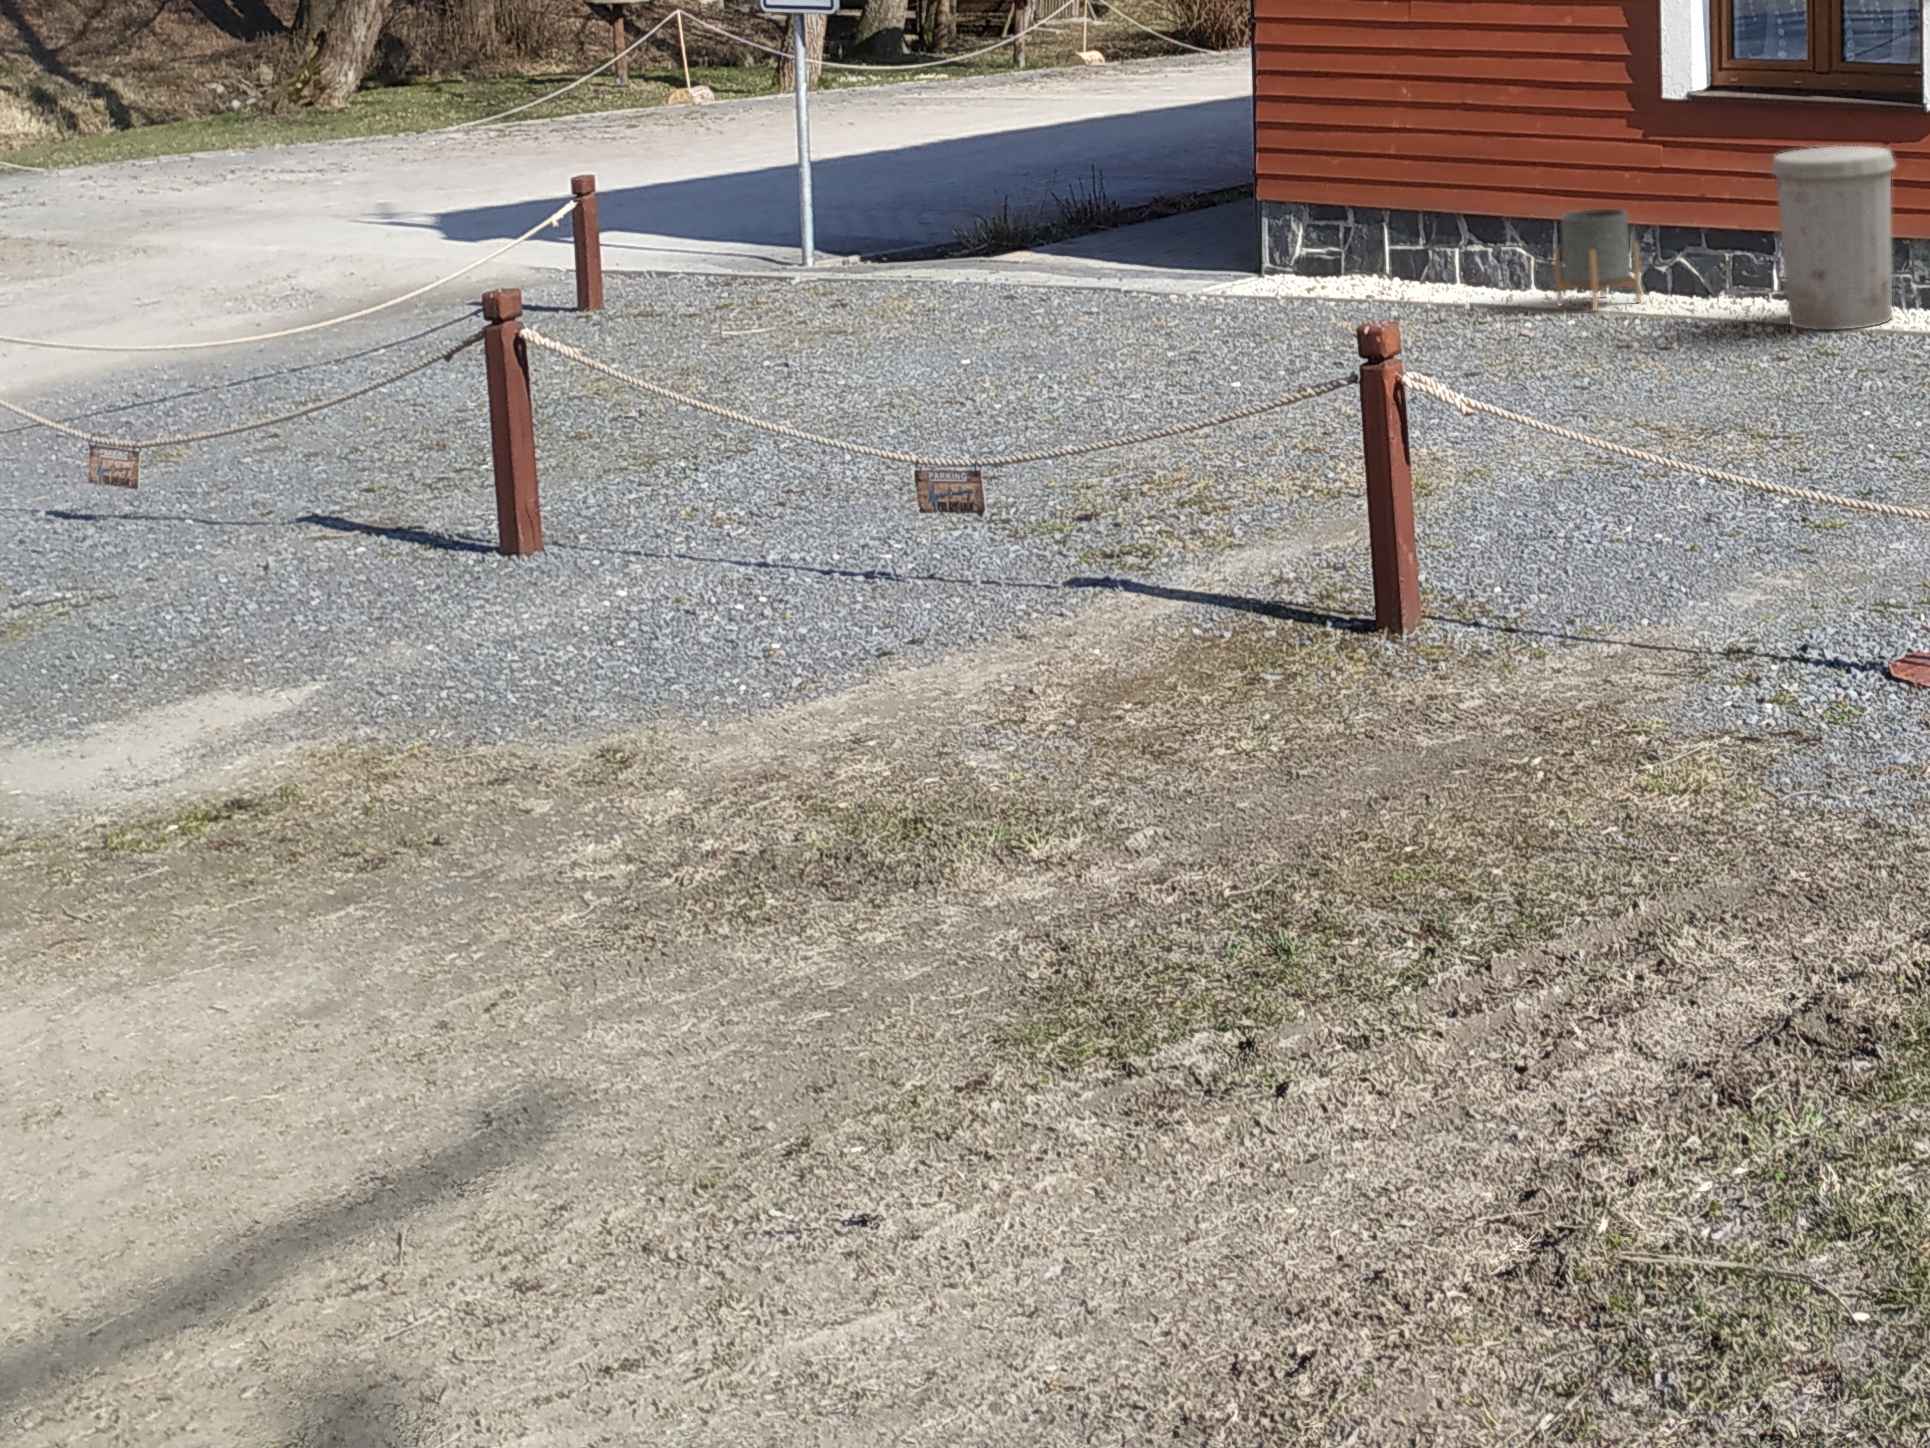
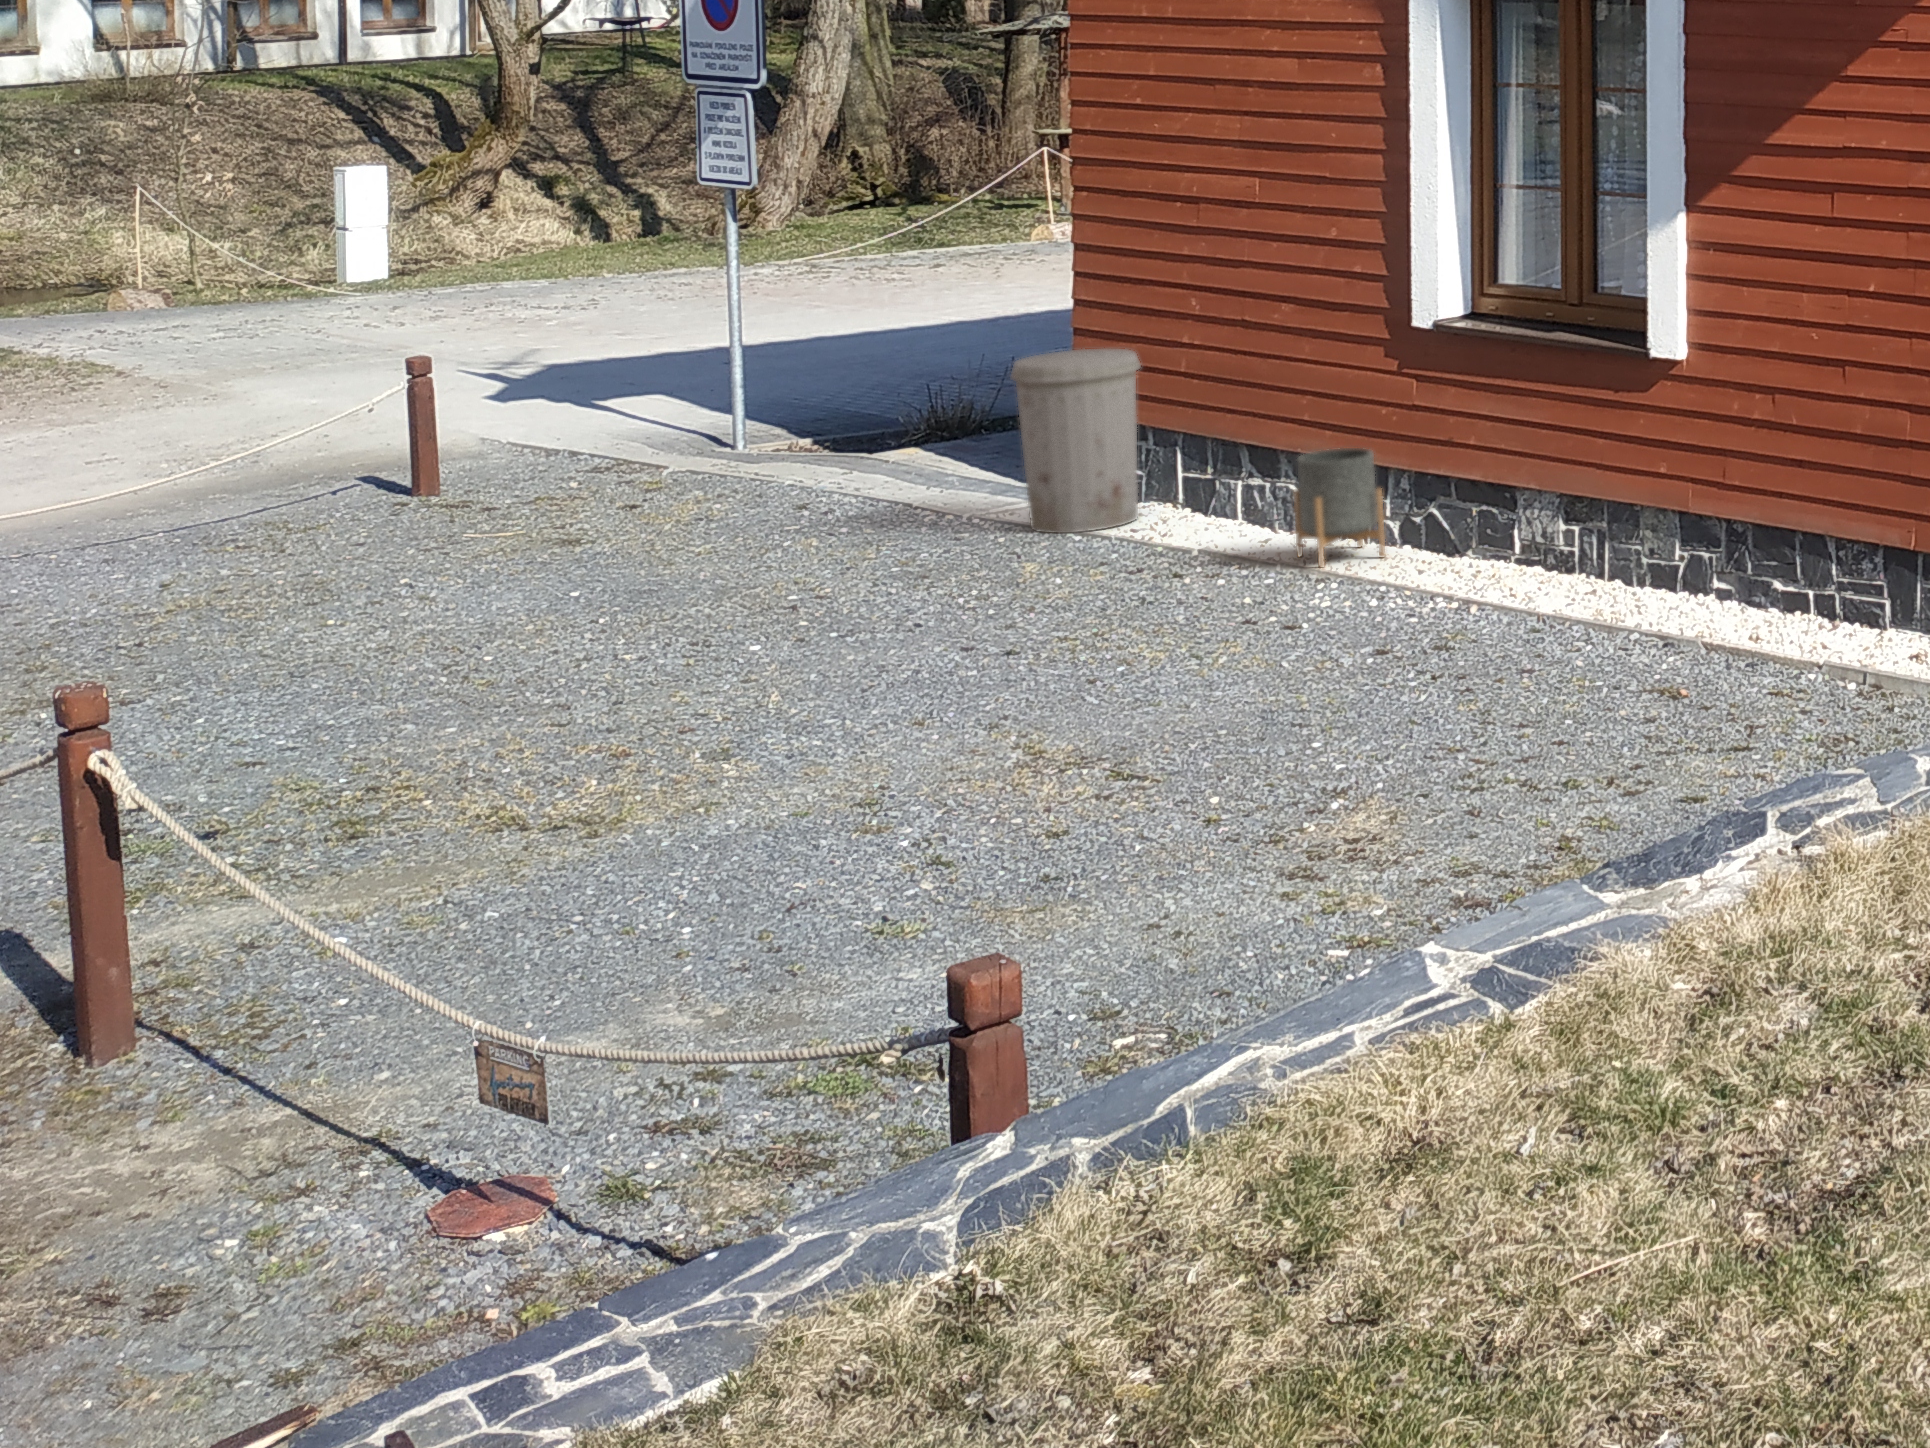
trash can: present [1771,146,1895,330] -> present [1011,349,1140,533]

